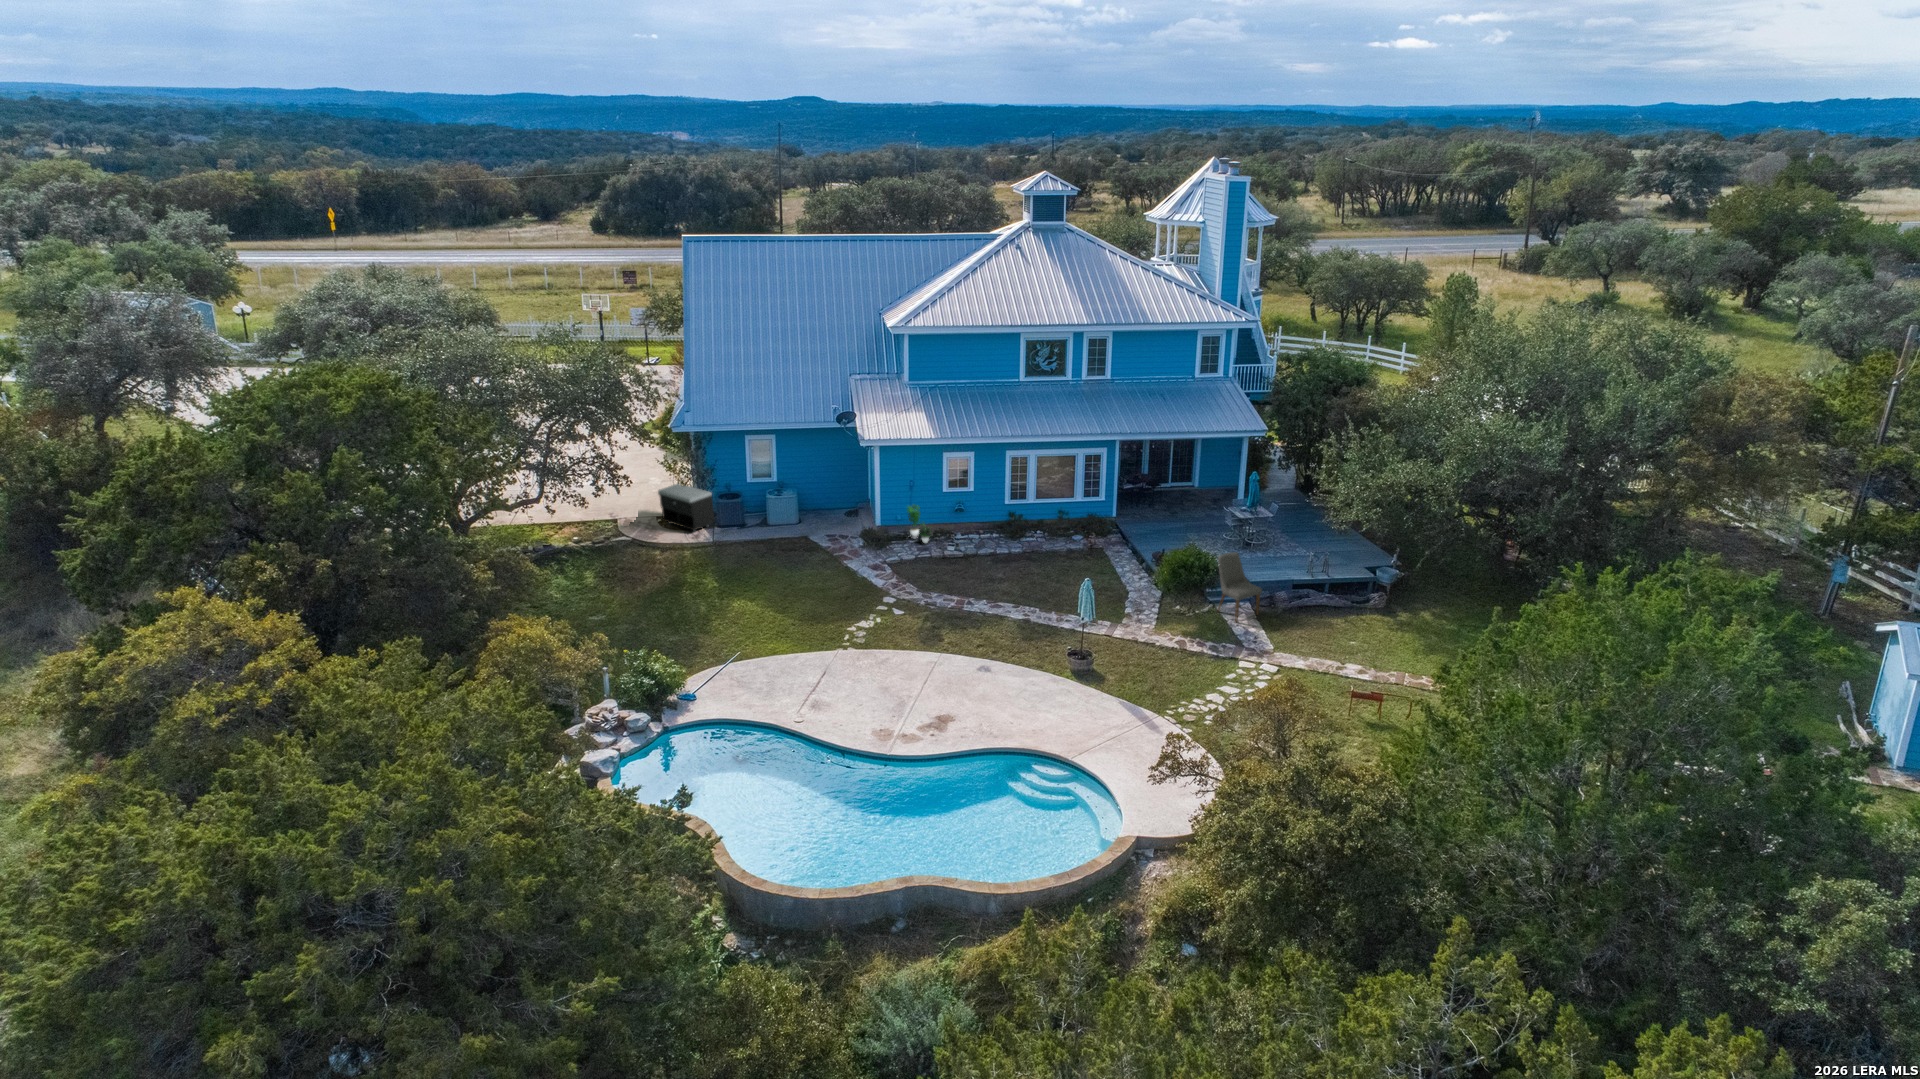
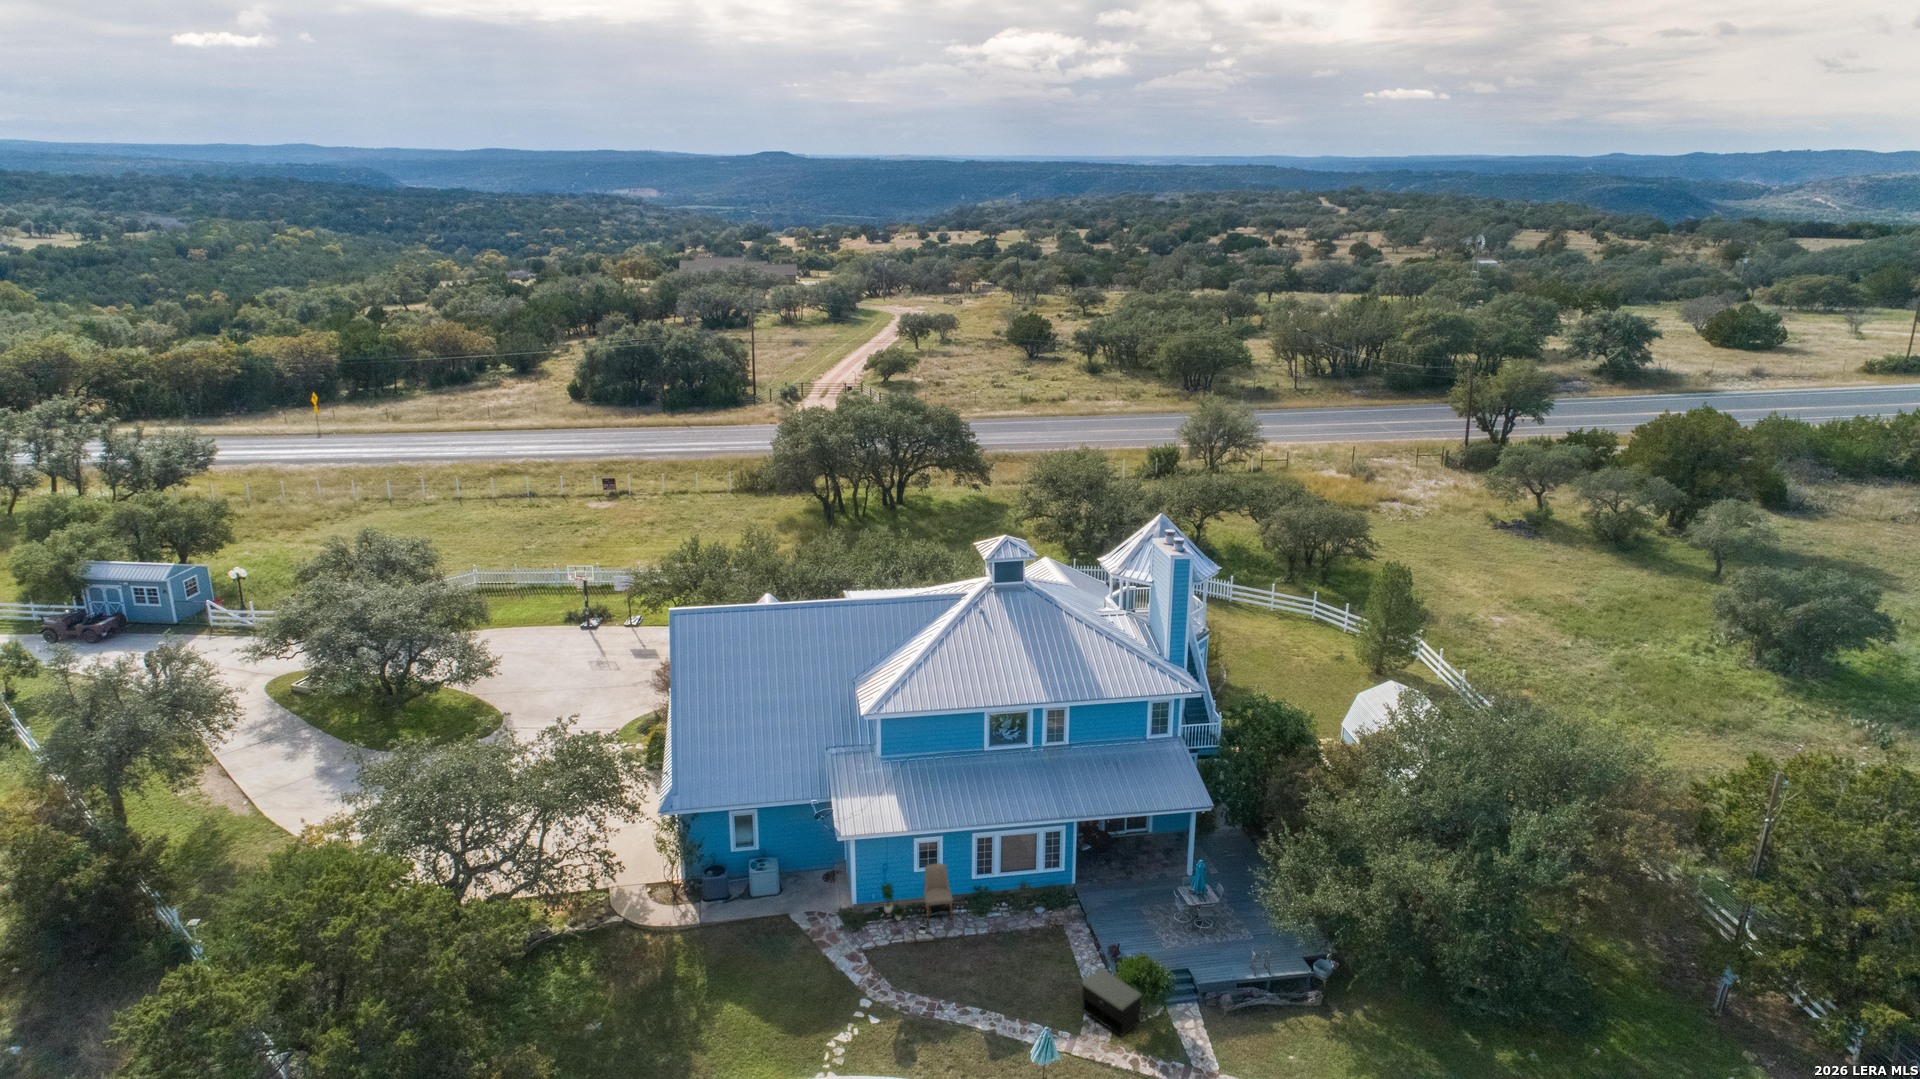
storage bench: present [658,483,714,531] -> present [1082,969,1142,1036]
chair: present [1218,552,1262,622] -> present [924,863,953,919]

